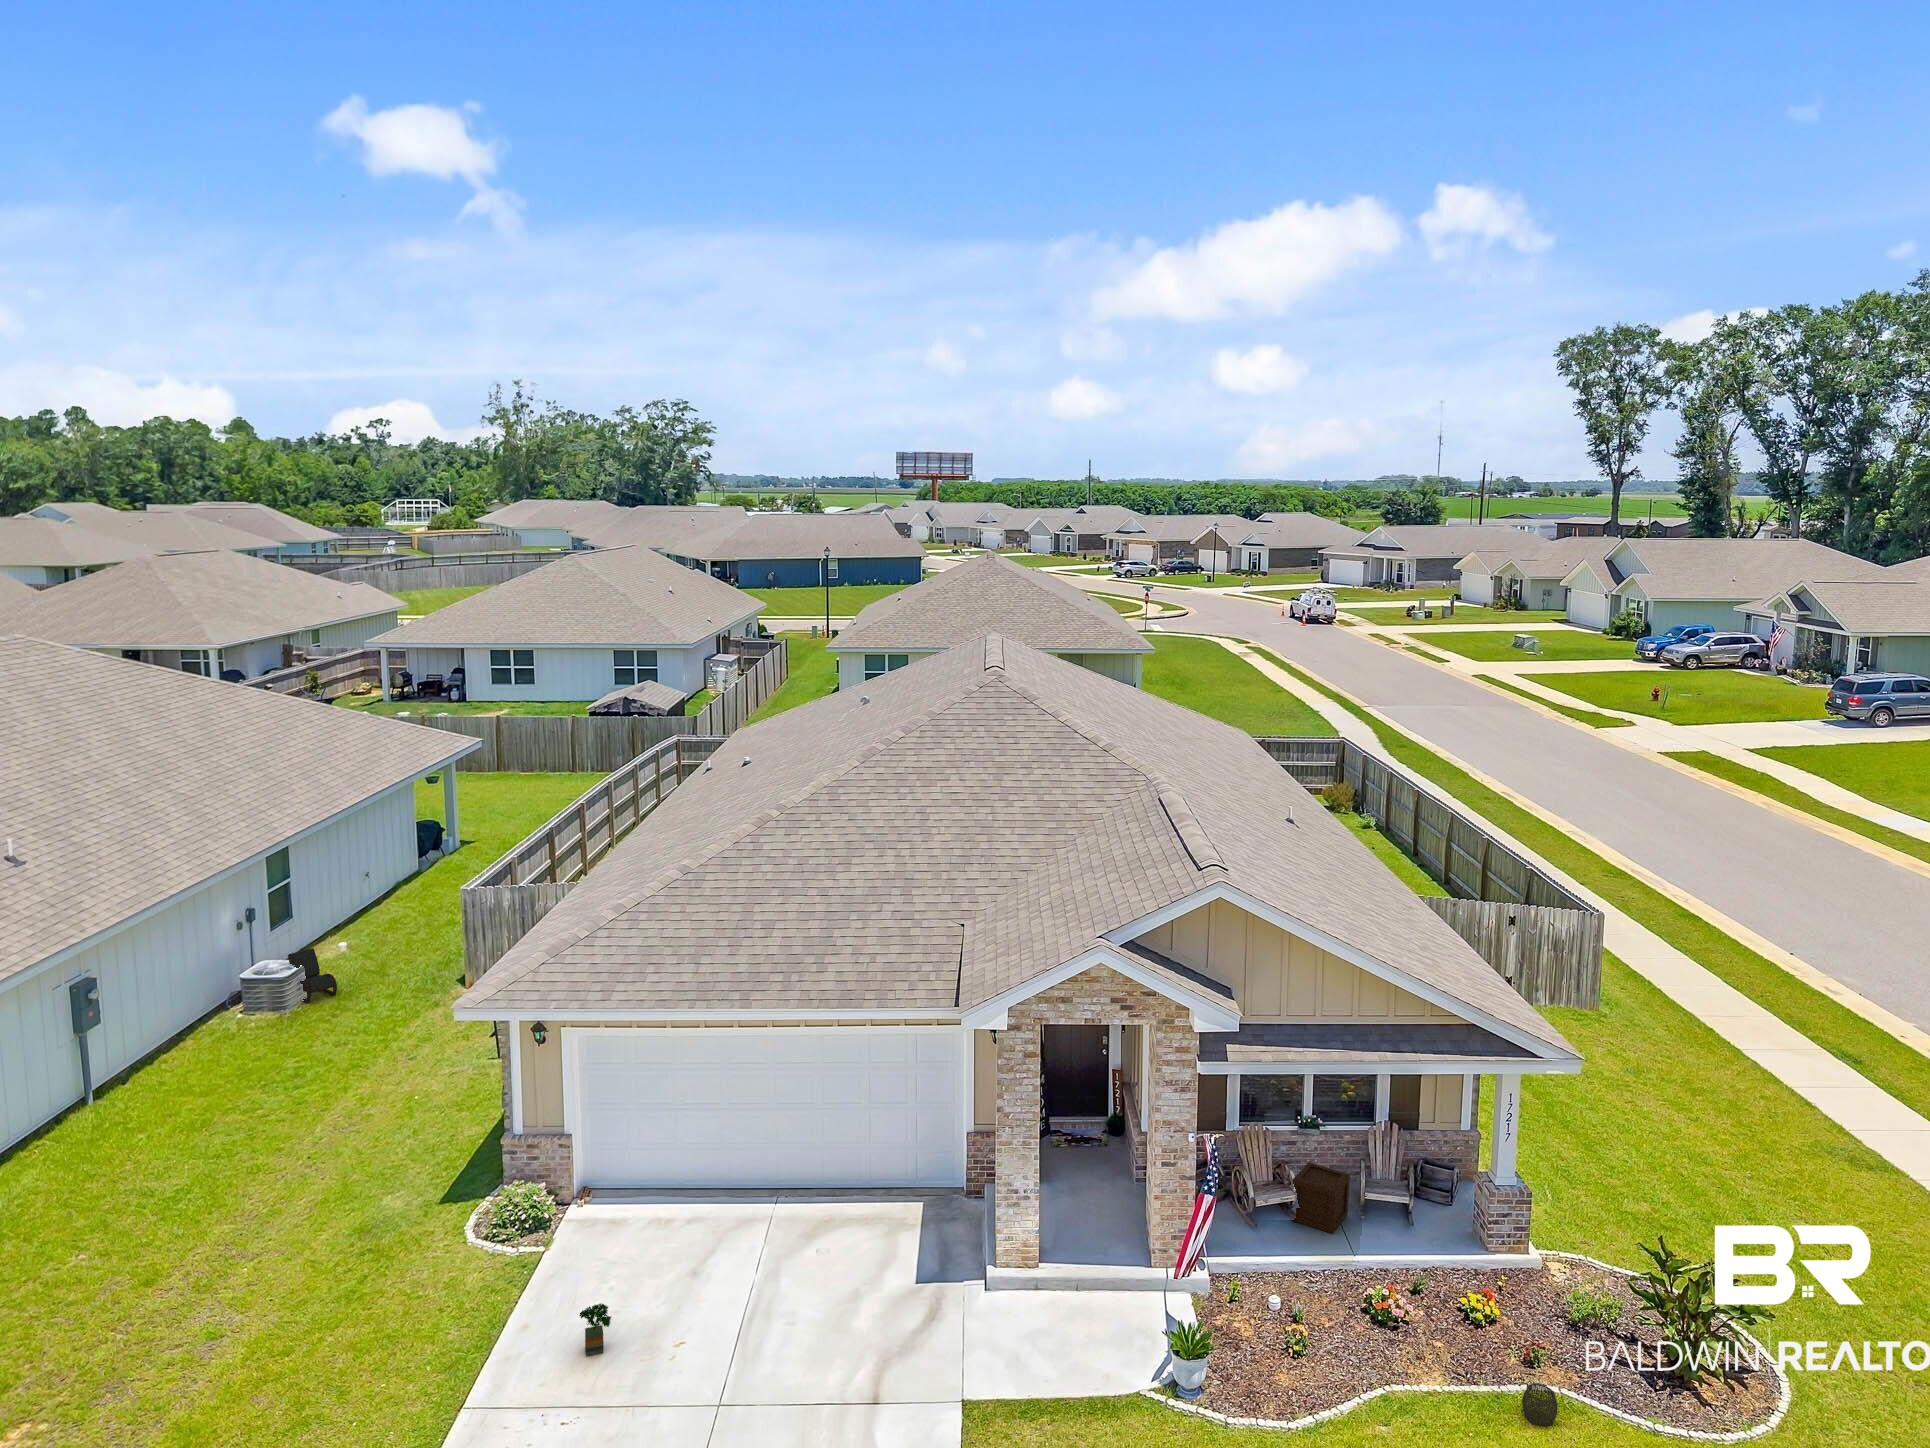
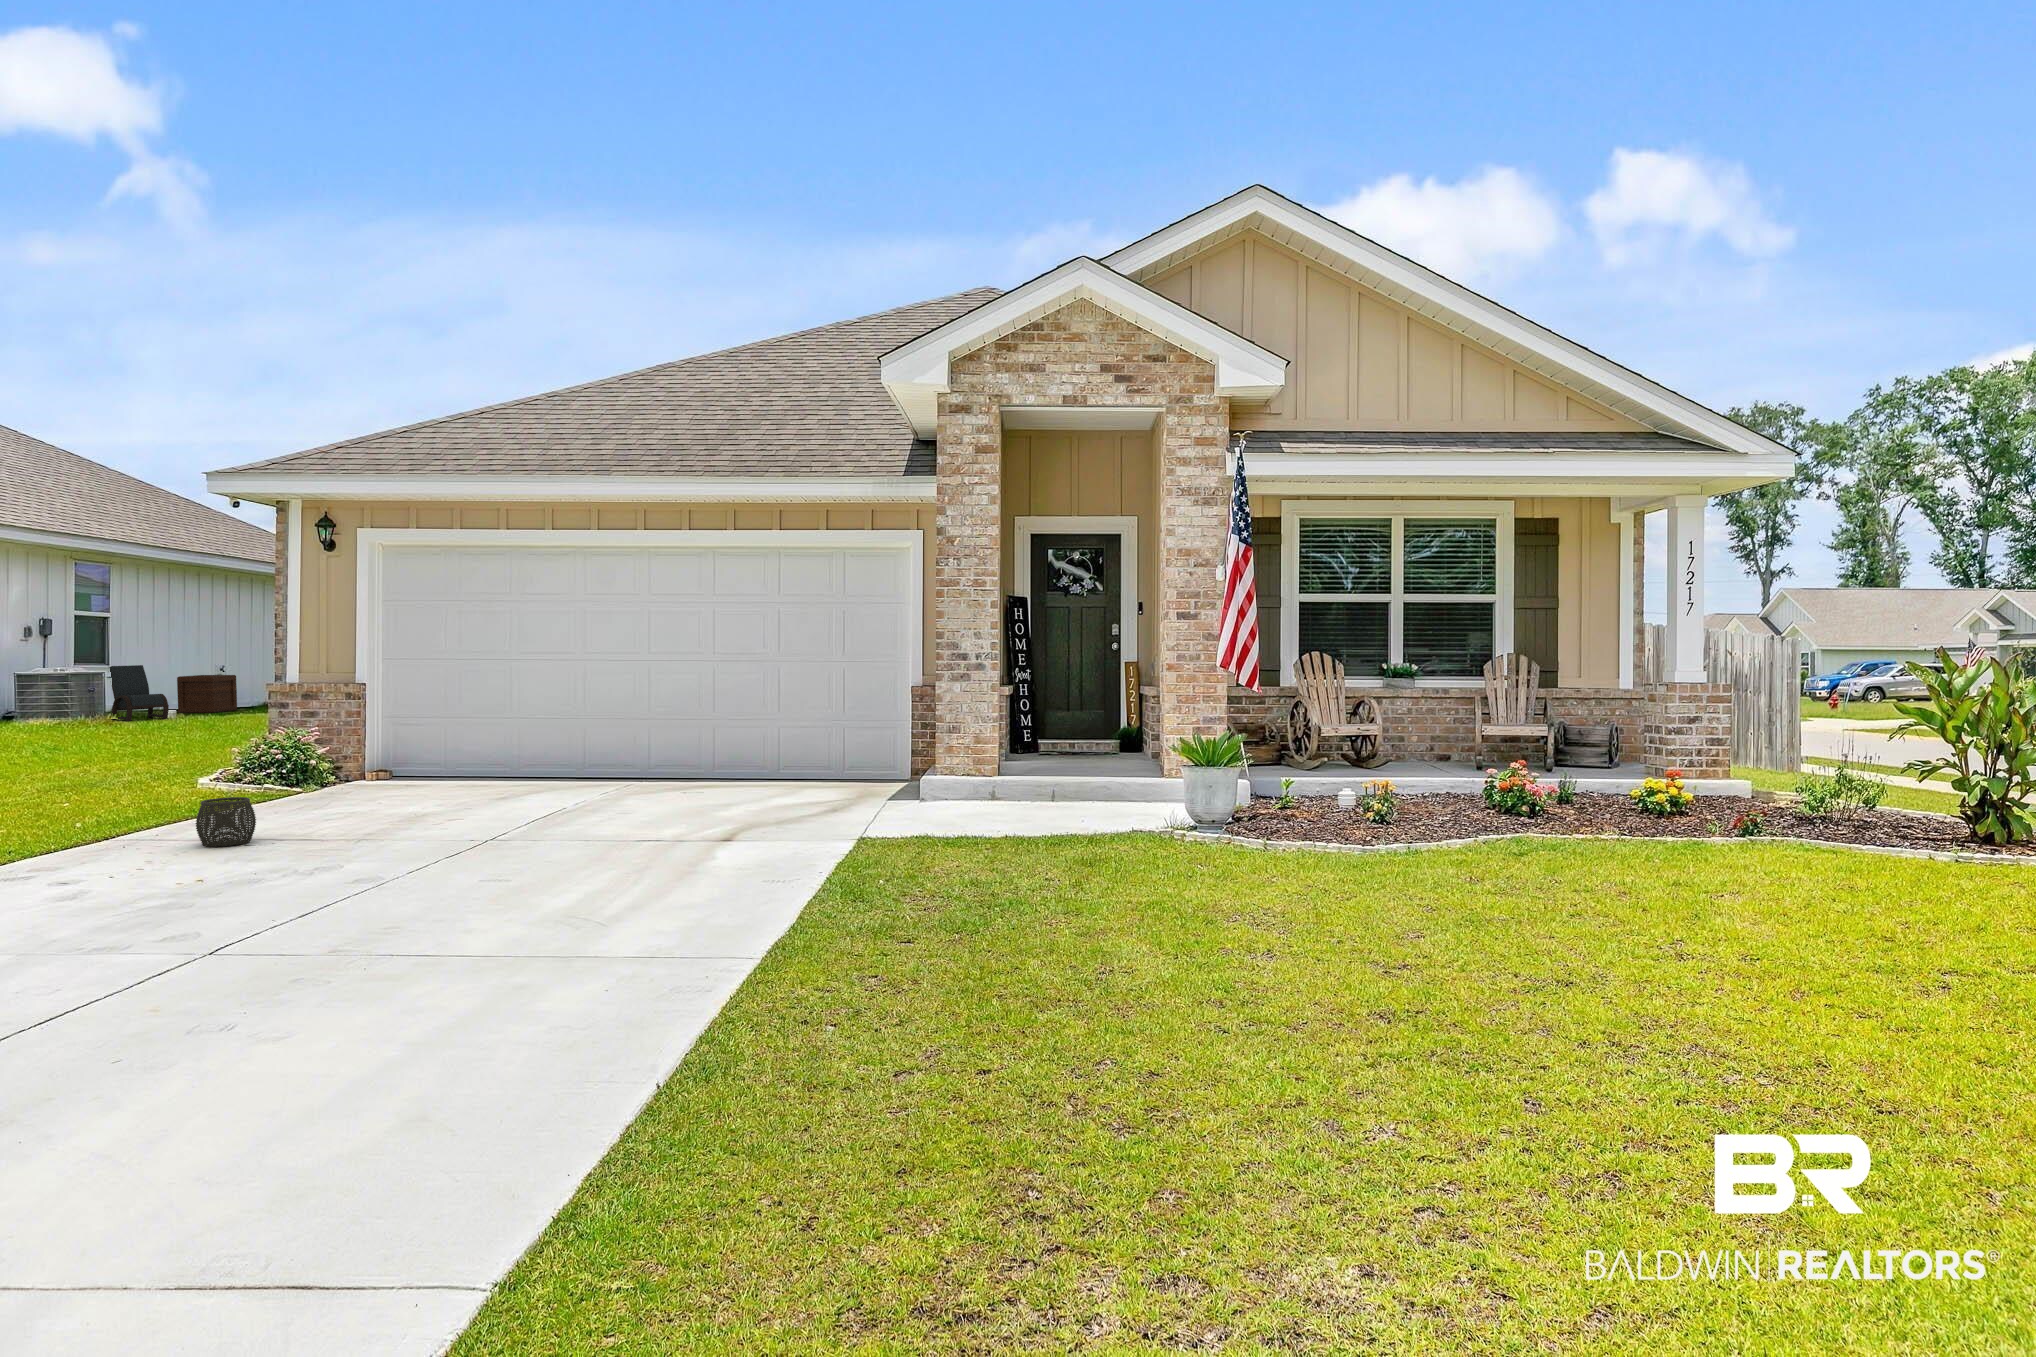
wooden crate: present [1292,1162,1350,1233] -> present [177,675,237,713]
potted tree: present [580,1303,611,1356] -> none [286,762,340,833]
woven basket: present [1522,1383,1558,1427] -> present [196,797,256,847]

